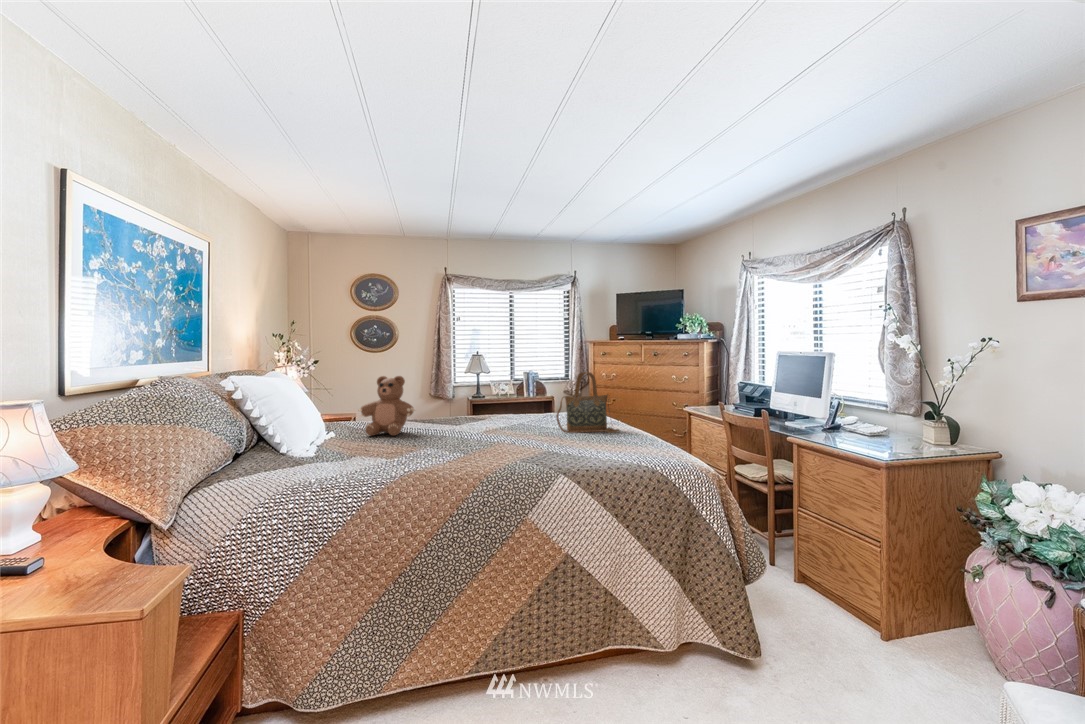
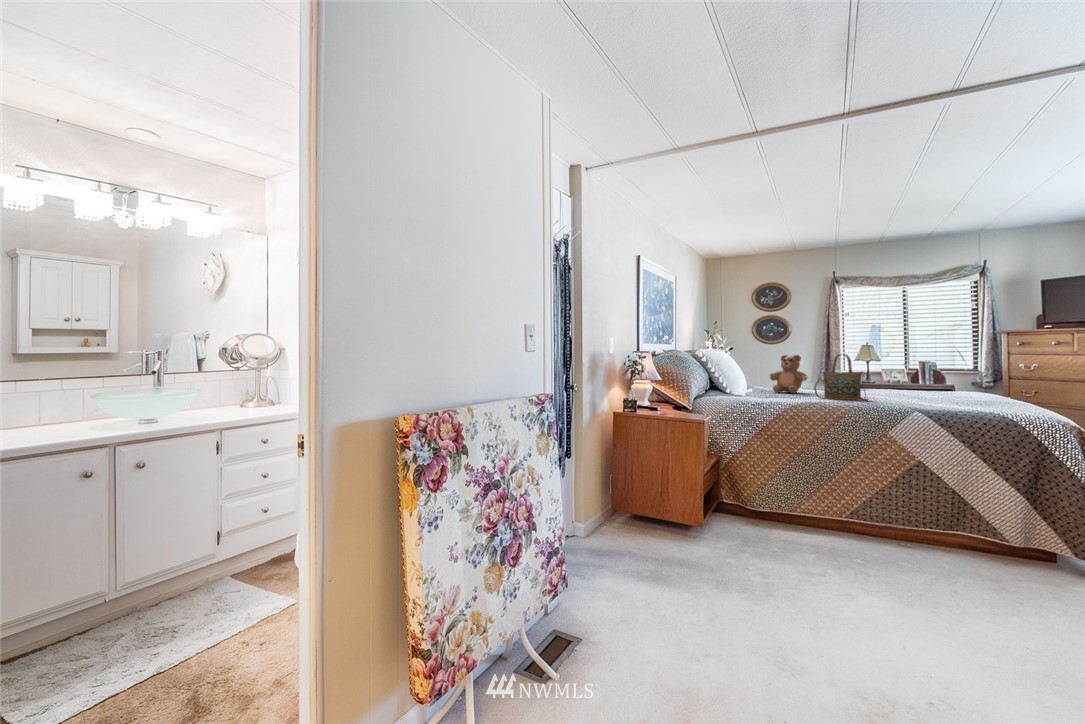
handbag: present [556,372,620,433] -> present [814,354,868,401]

